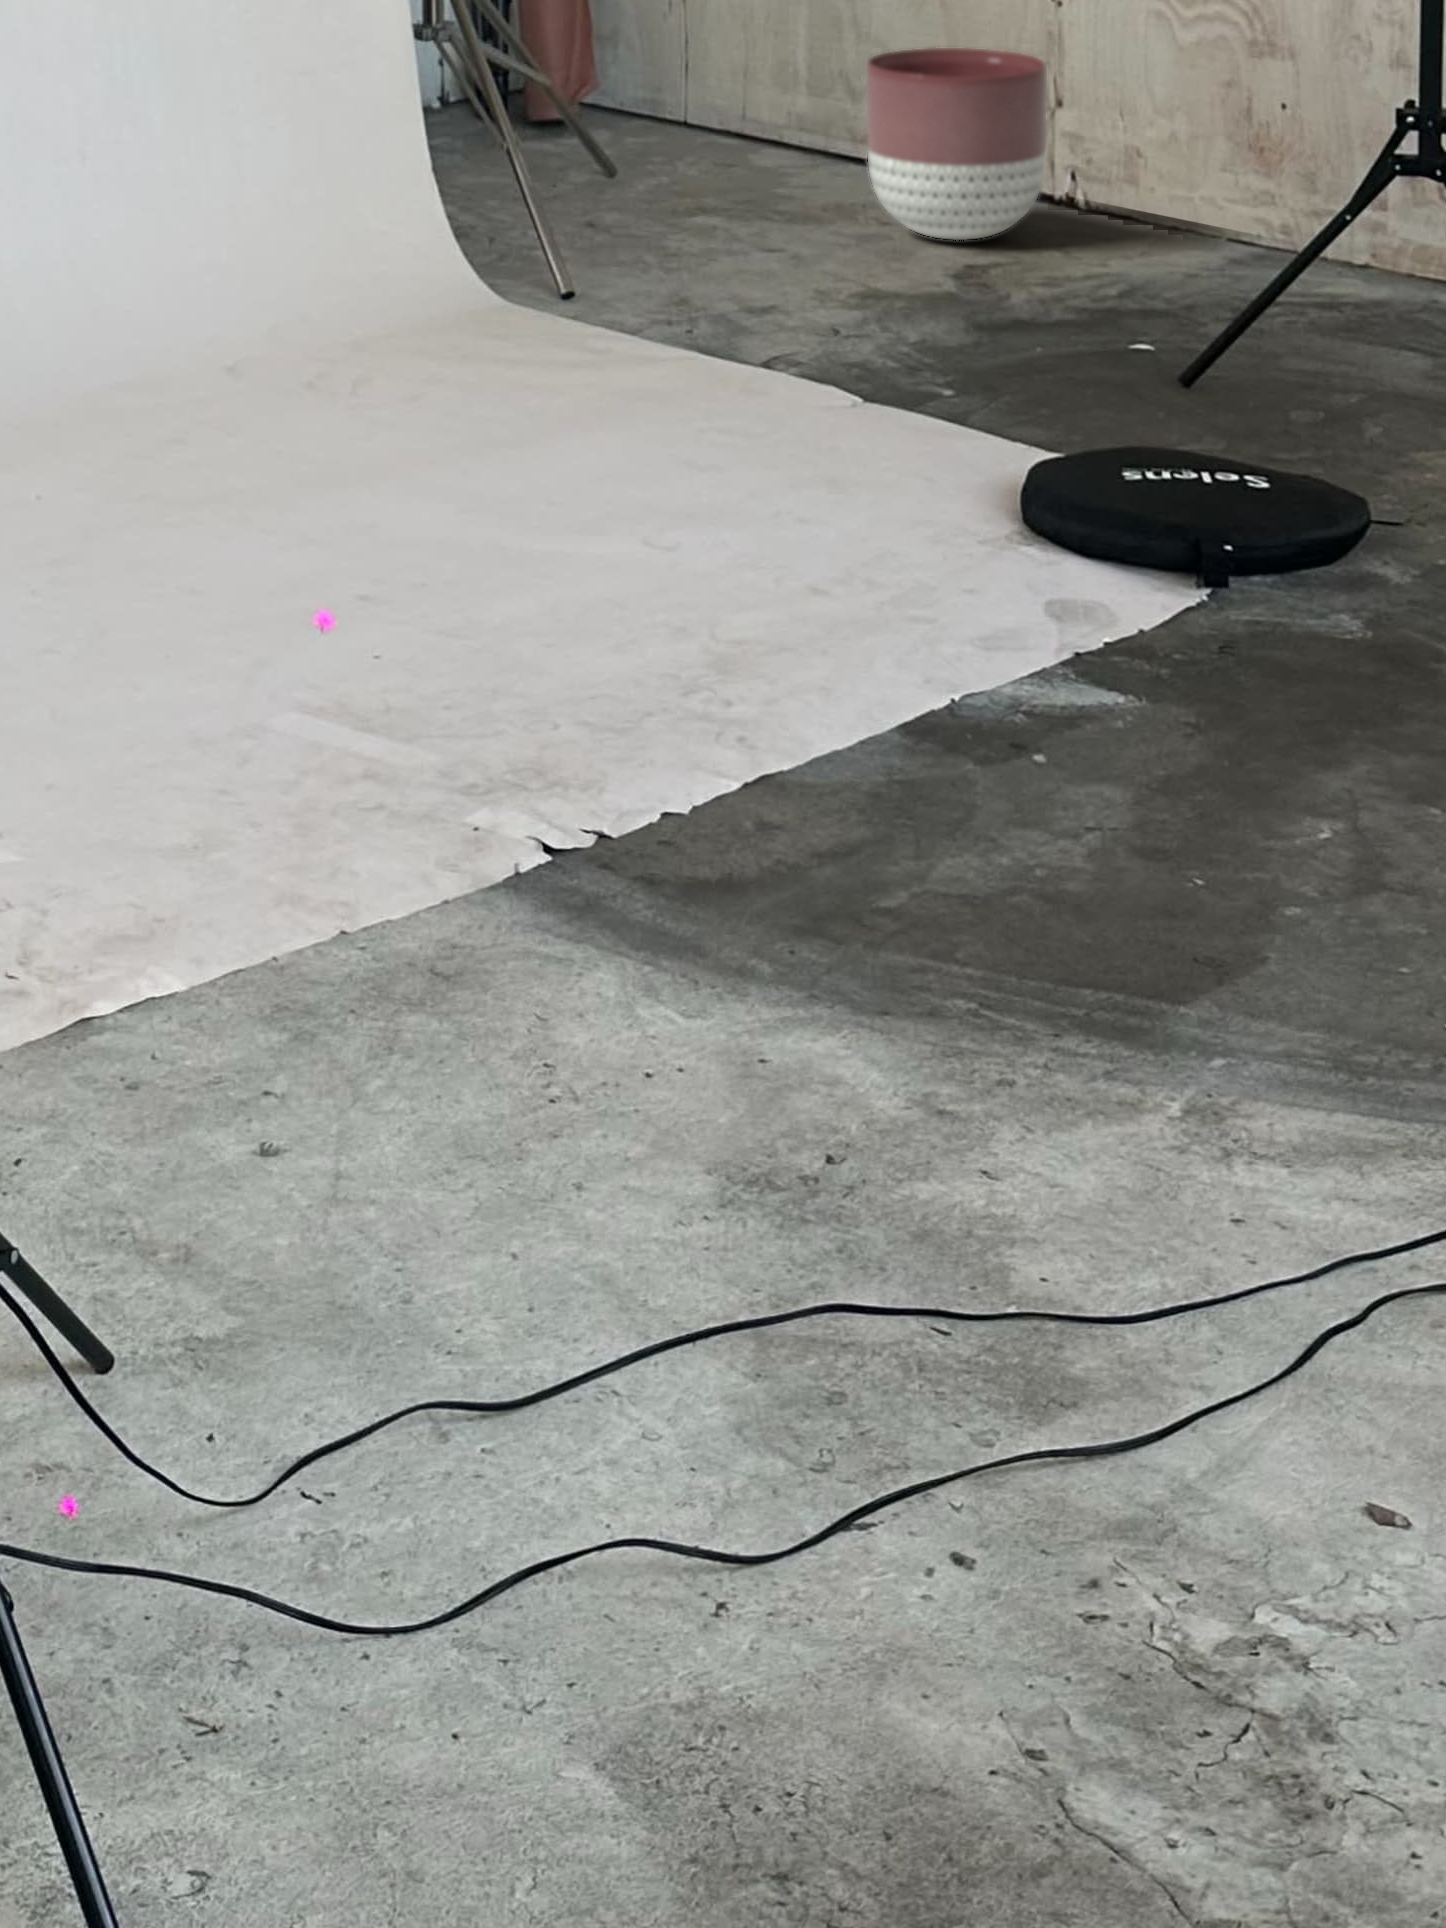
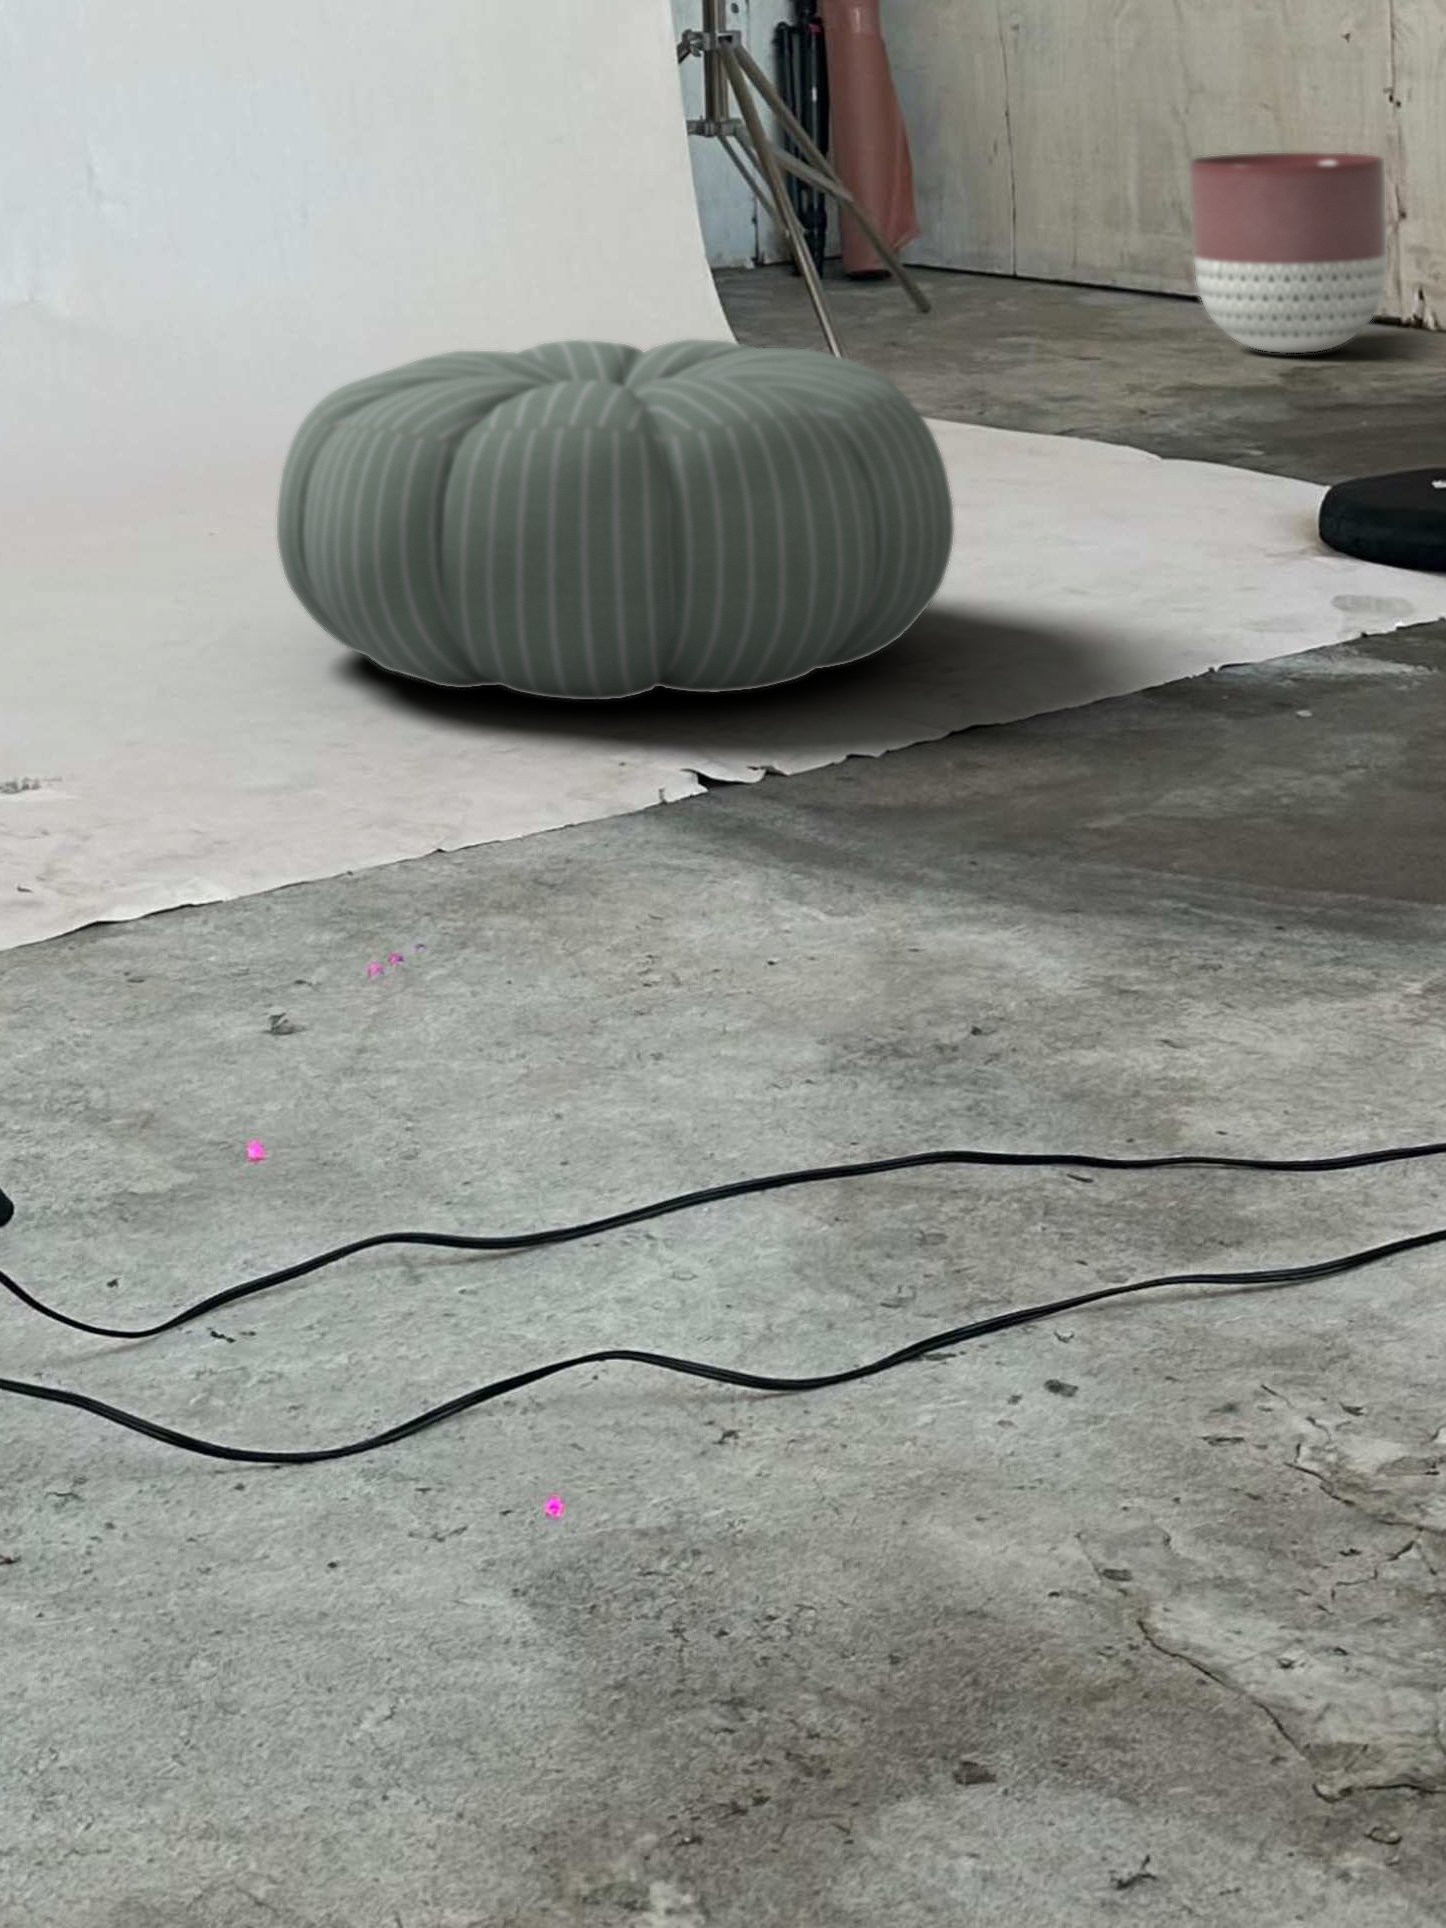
pouf: none [138,381,728,740] -> present [277,340,954,700]

